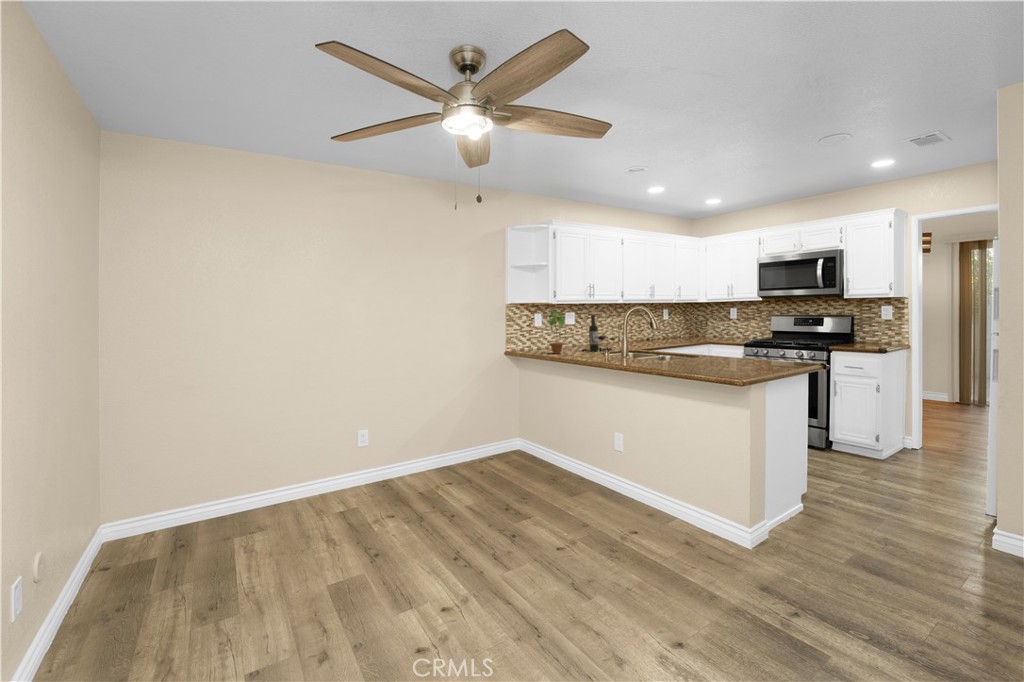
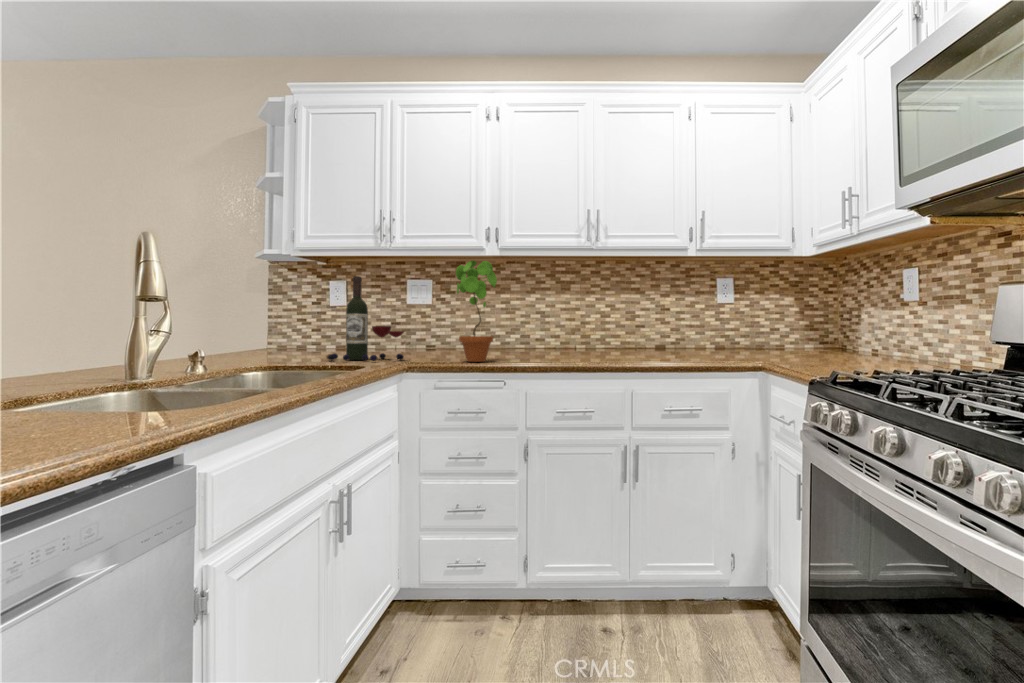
potted plant: present [547,311,564,354] -> present [456,261,497,362]

